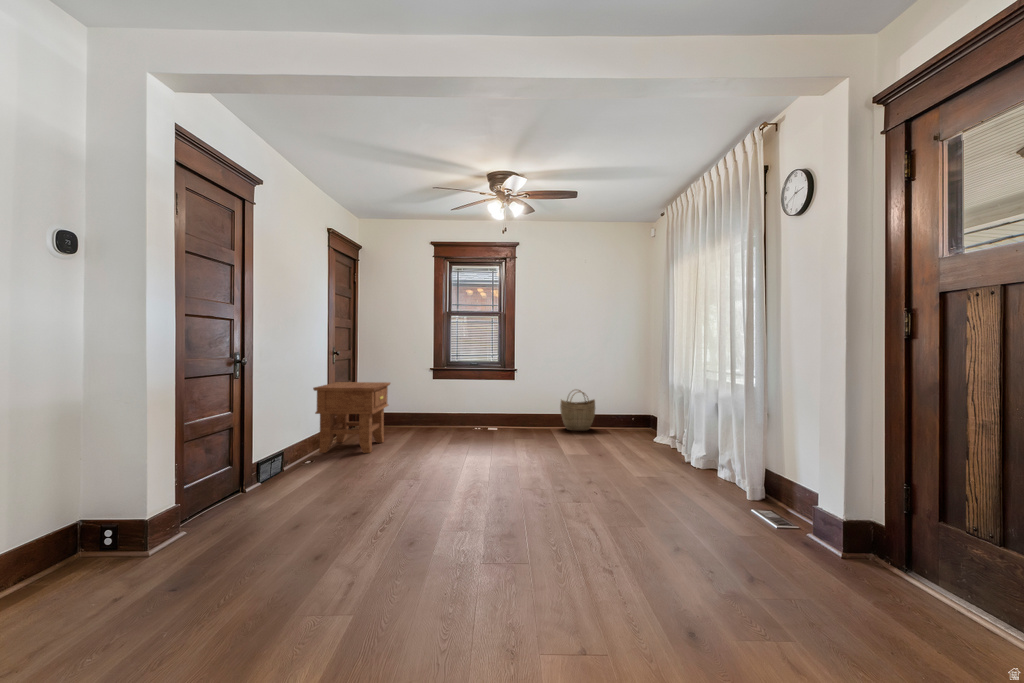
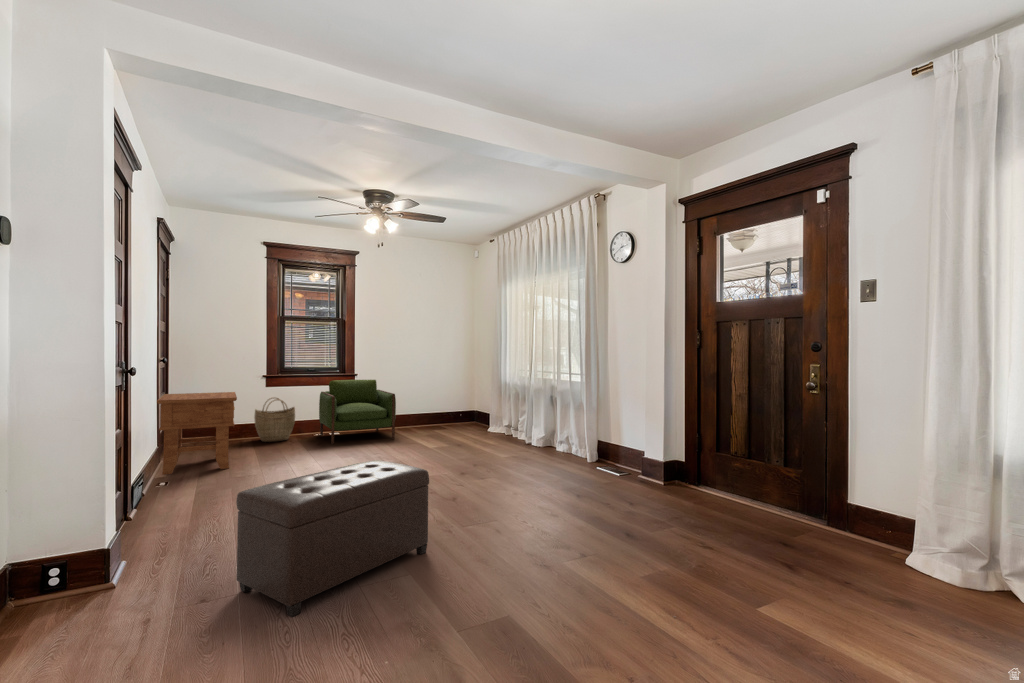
armchair: none [476,375,546,438] -> present [319,380,396,444]
woven basket: present [560,390,595,431] -> present [254,398,295,442]
ottoman: none [188,468,409,637] -> present [236,460,429,617]

